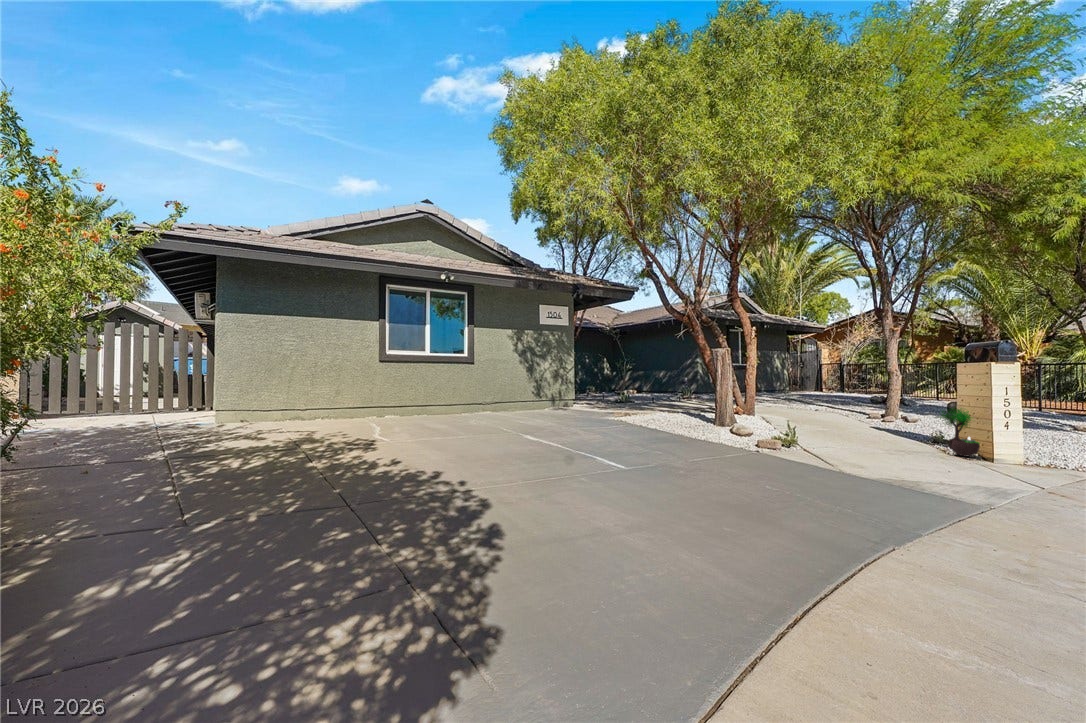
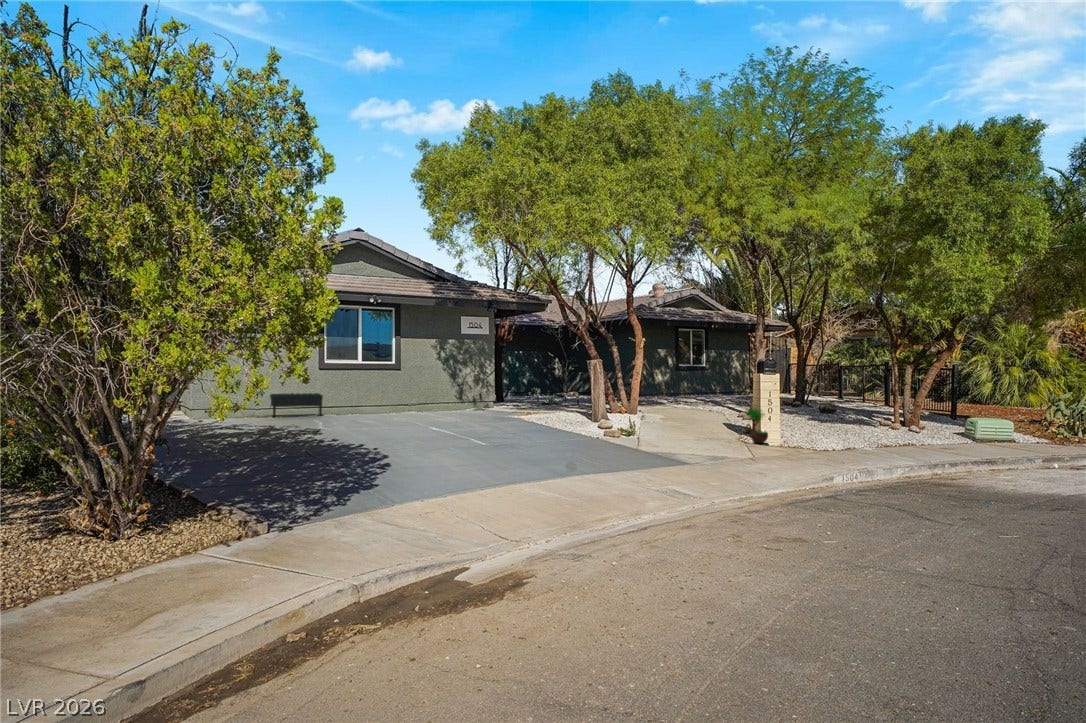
bench: none [318,390,384,421] -> present [270,393,323,417]

